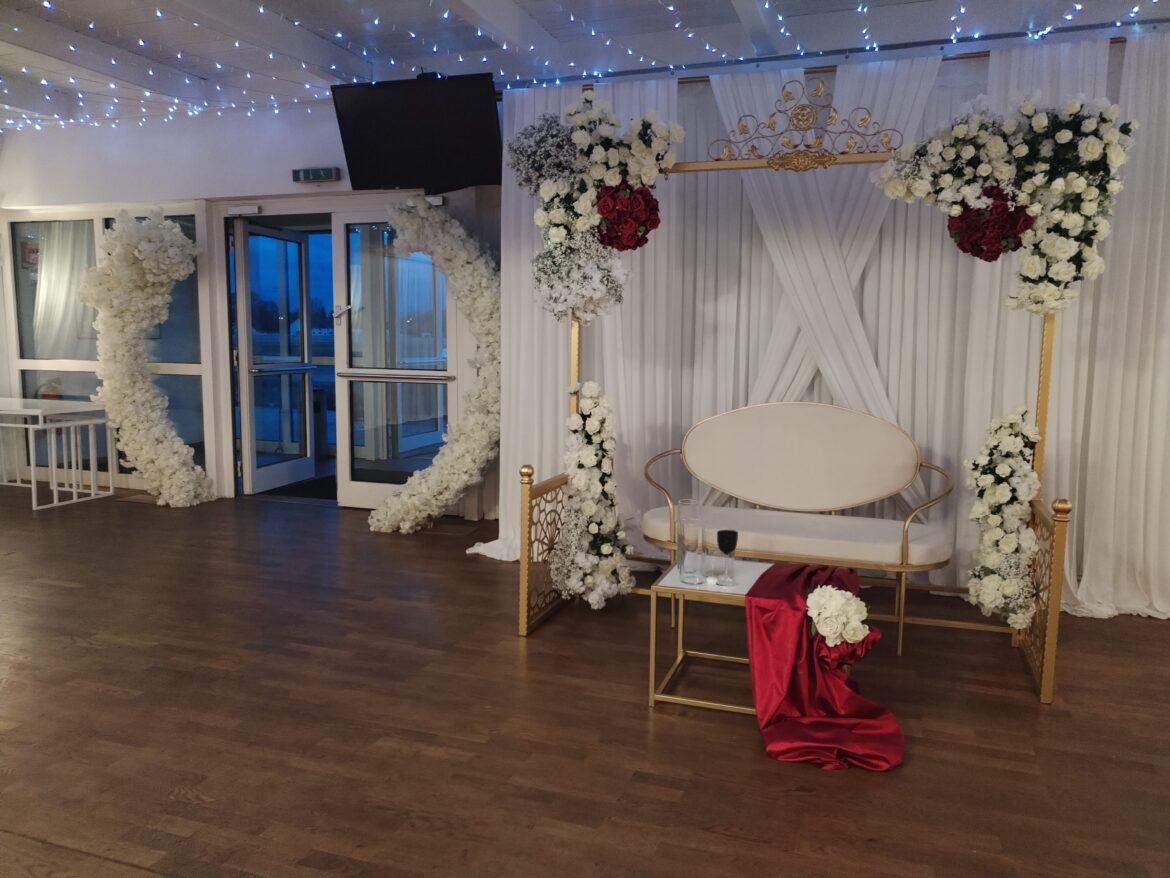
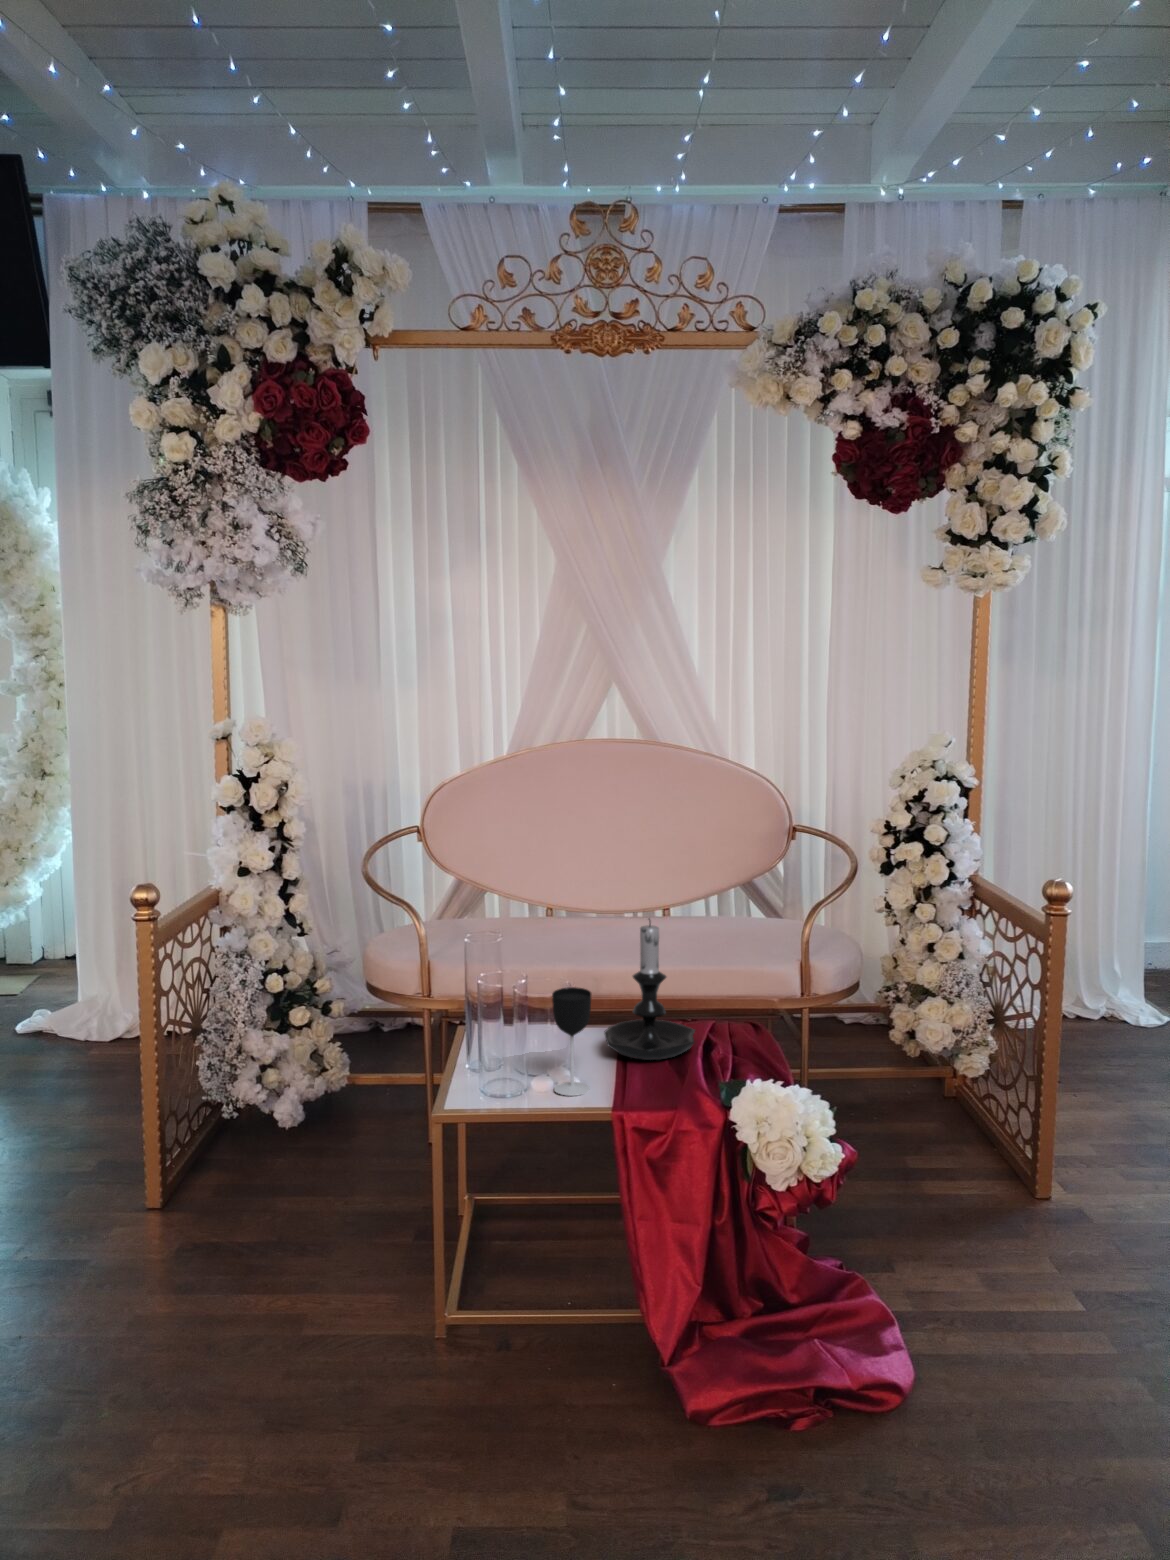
candle holder: none [753,499,806,576] -> present [604,919,695,1060]

